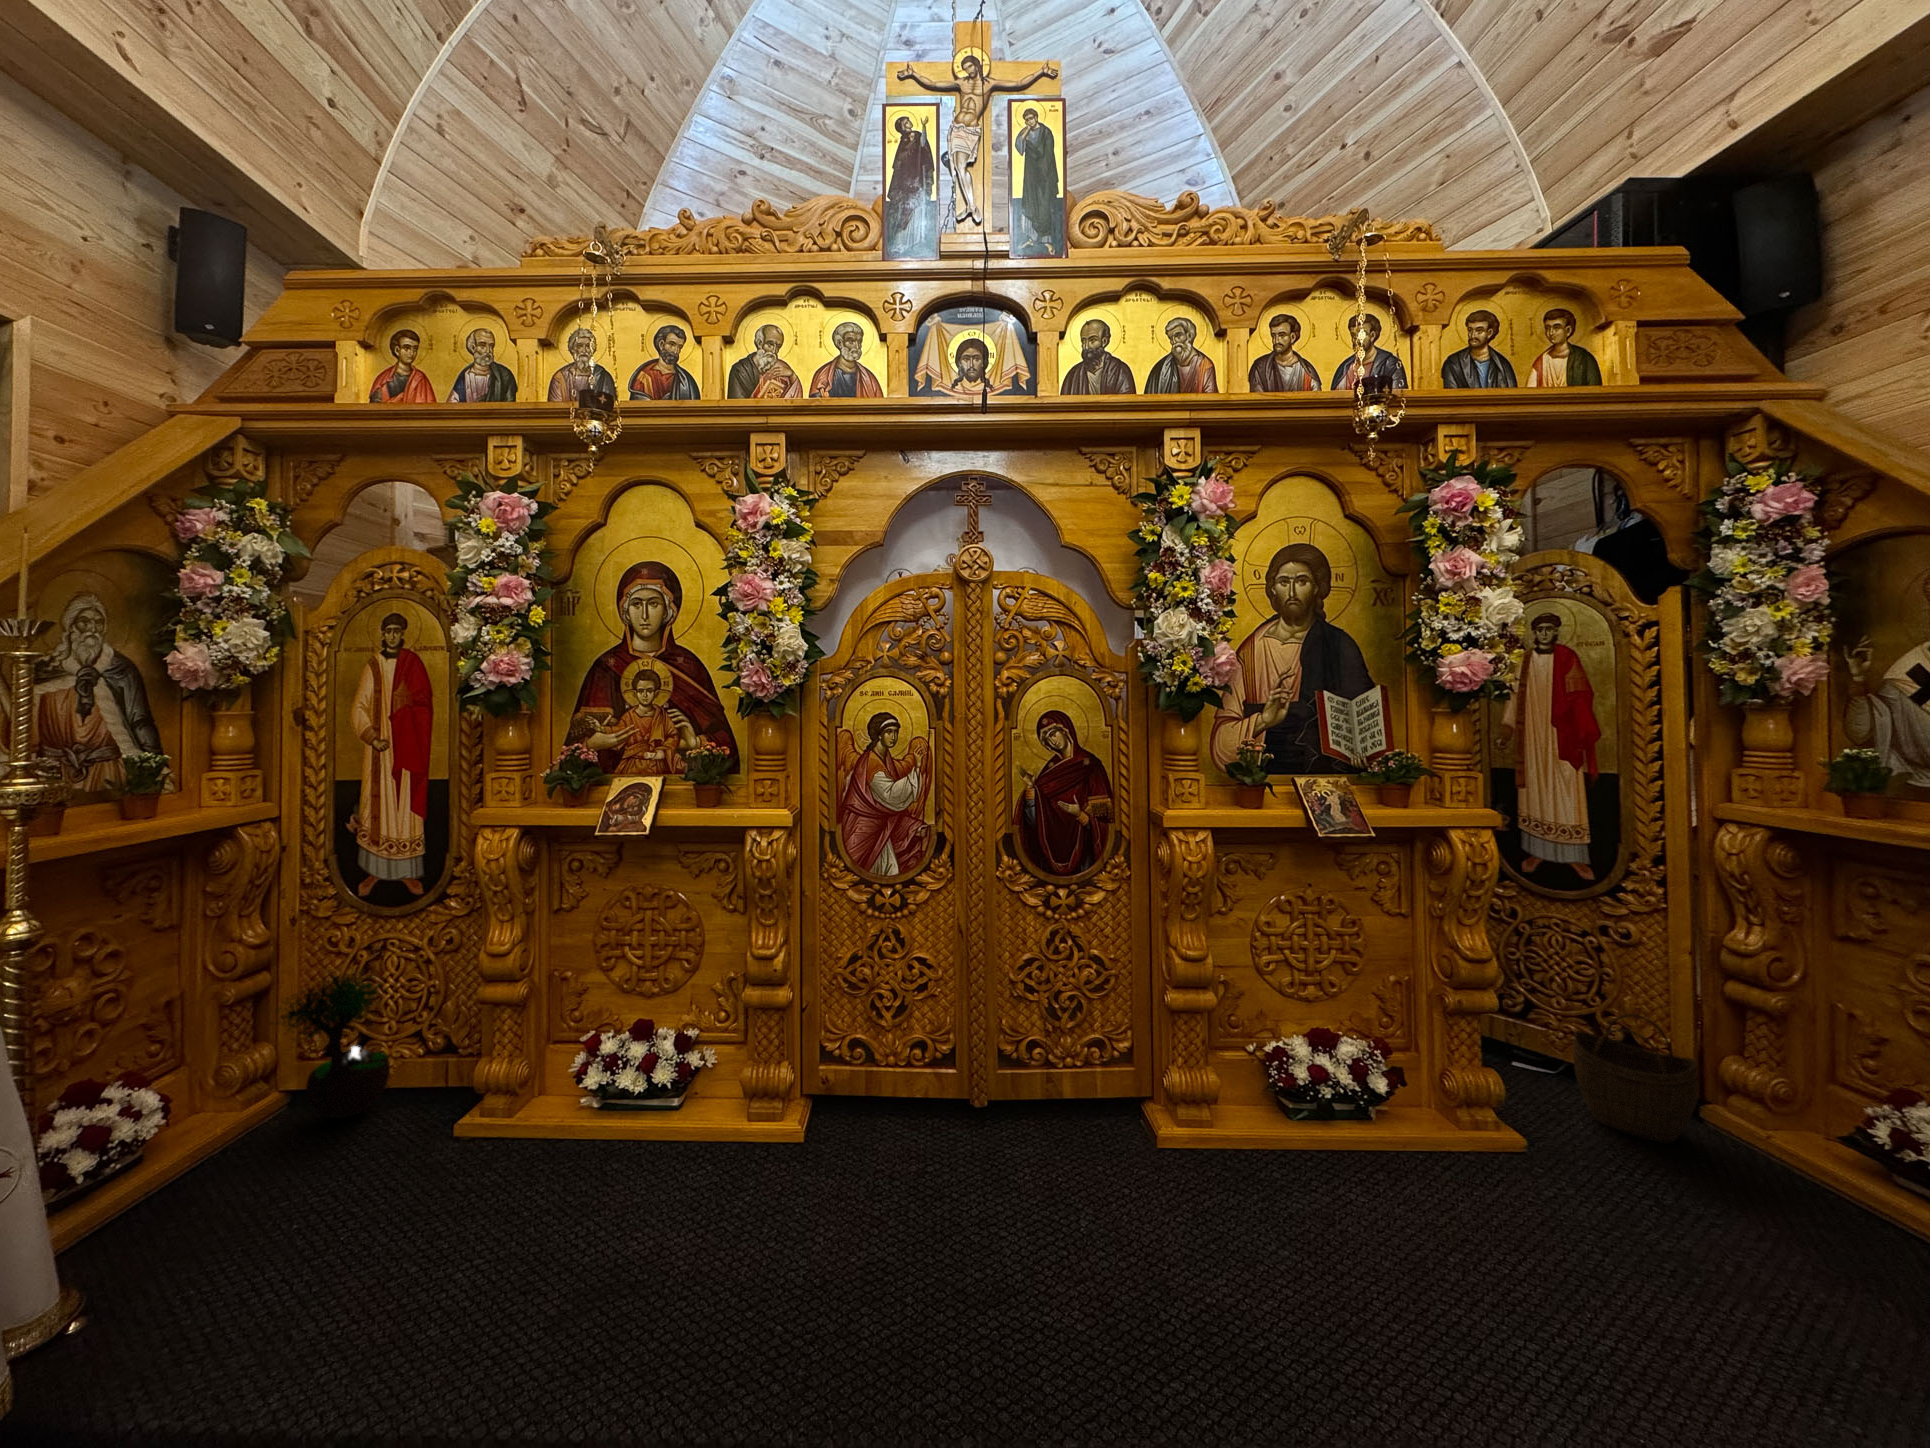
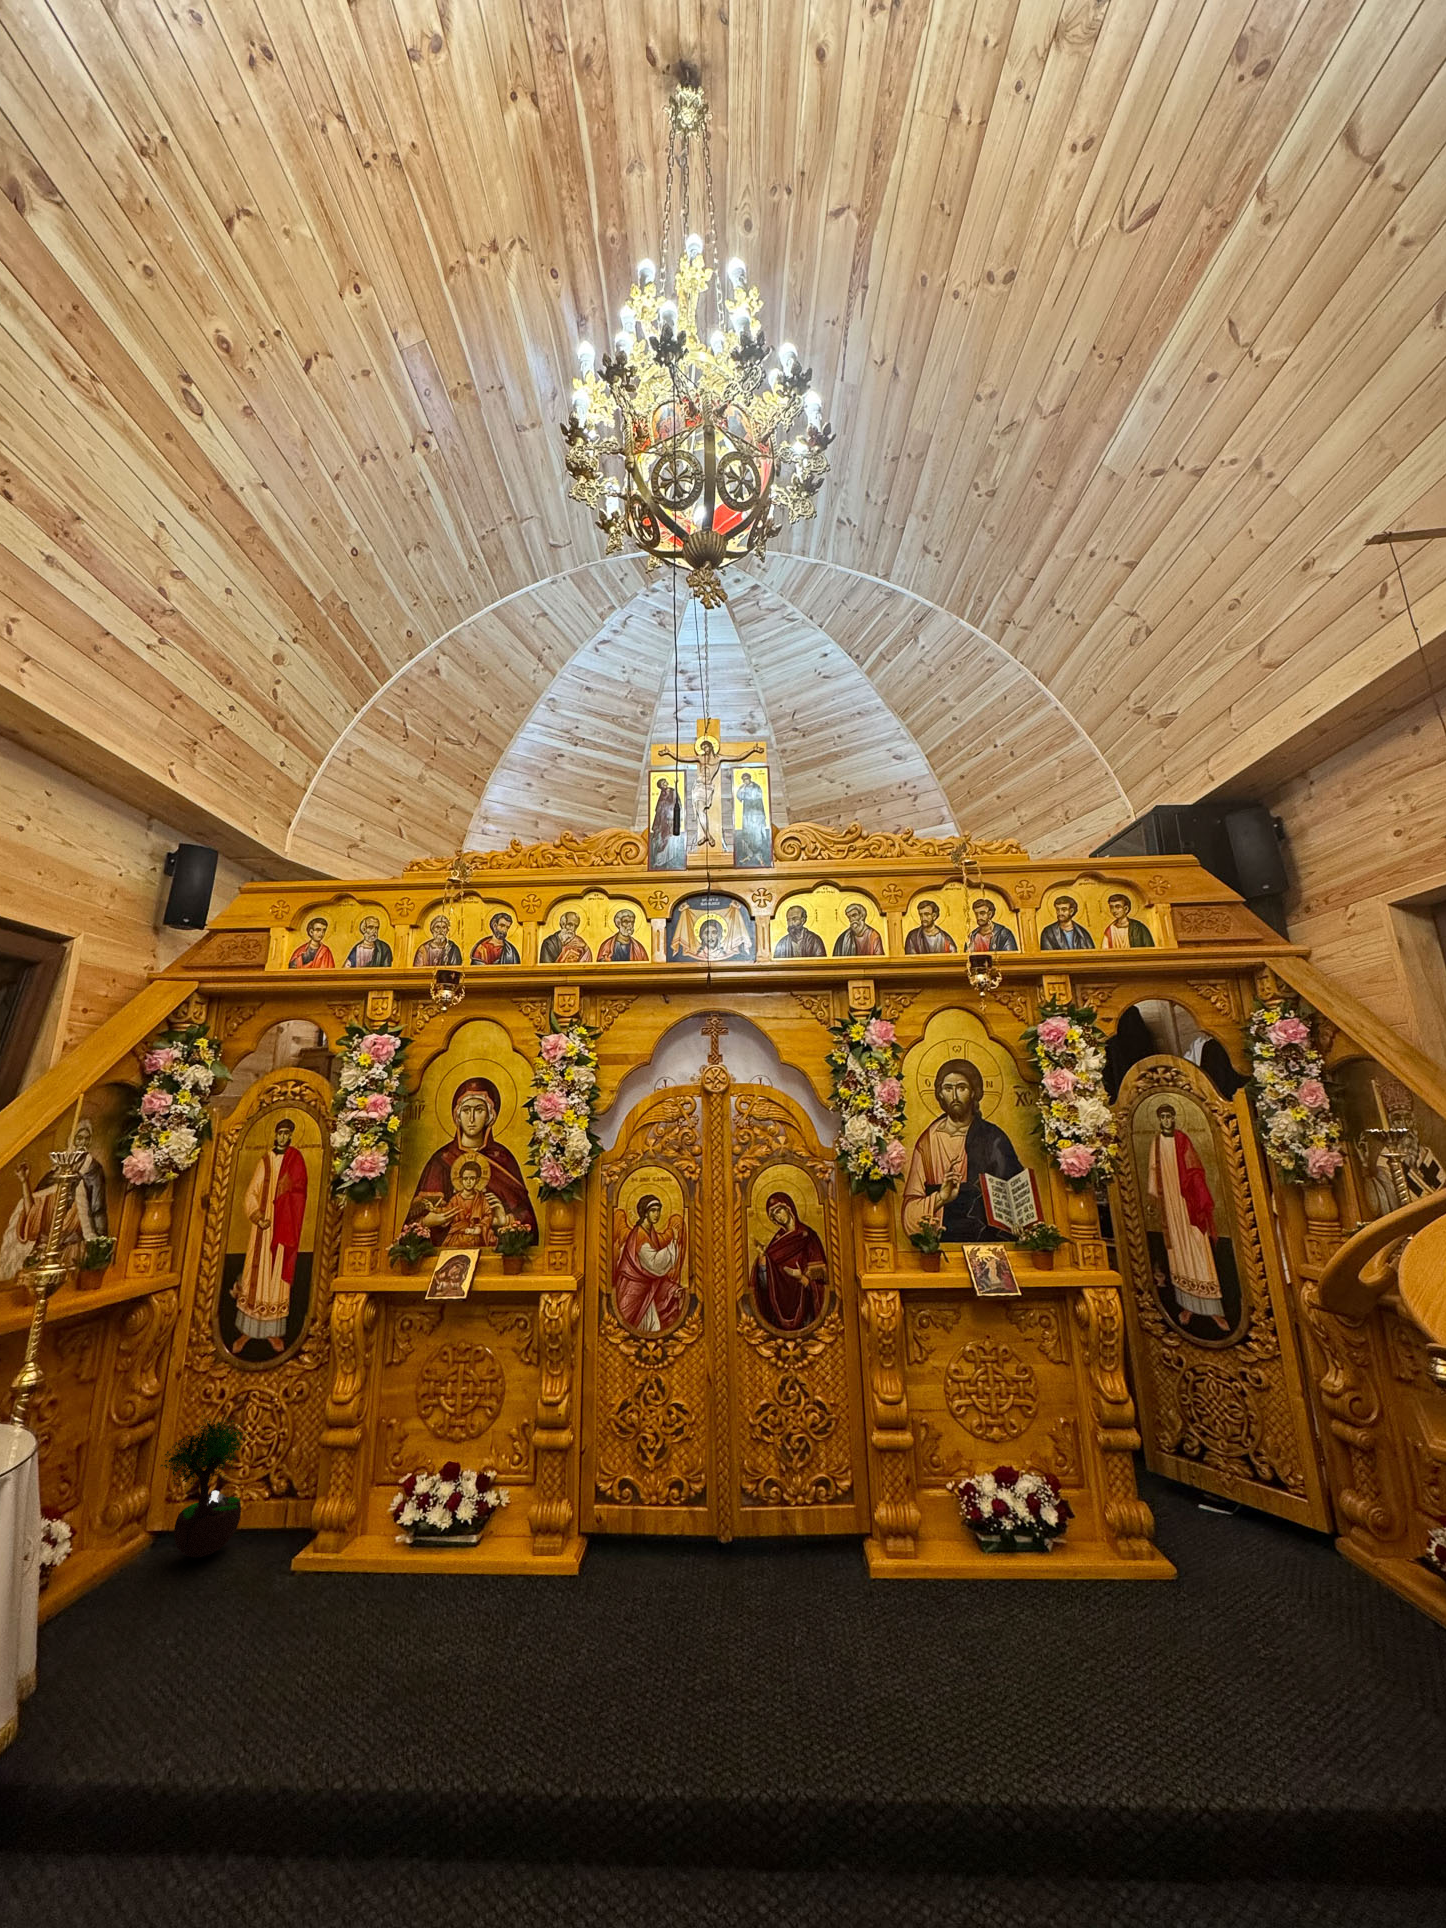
woven basket: present [1573,1014,1699,1143] -> none [1215,1451,1311,1571]

